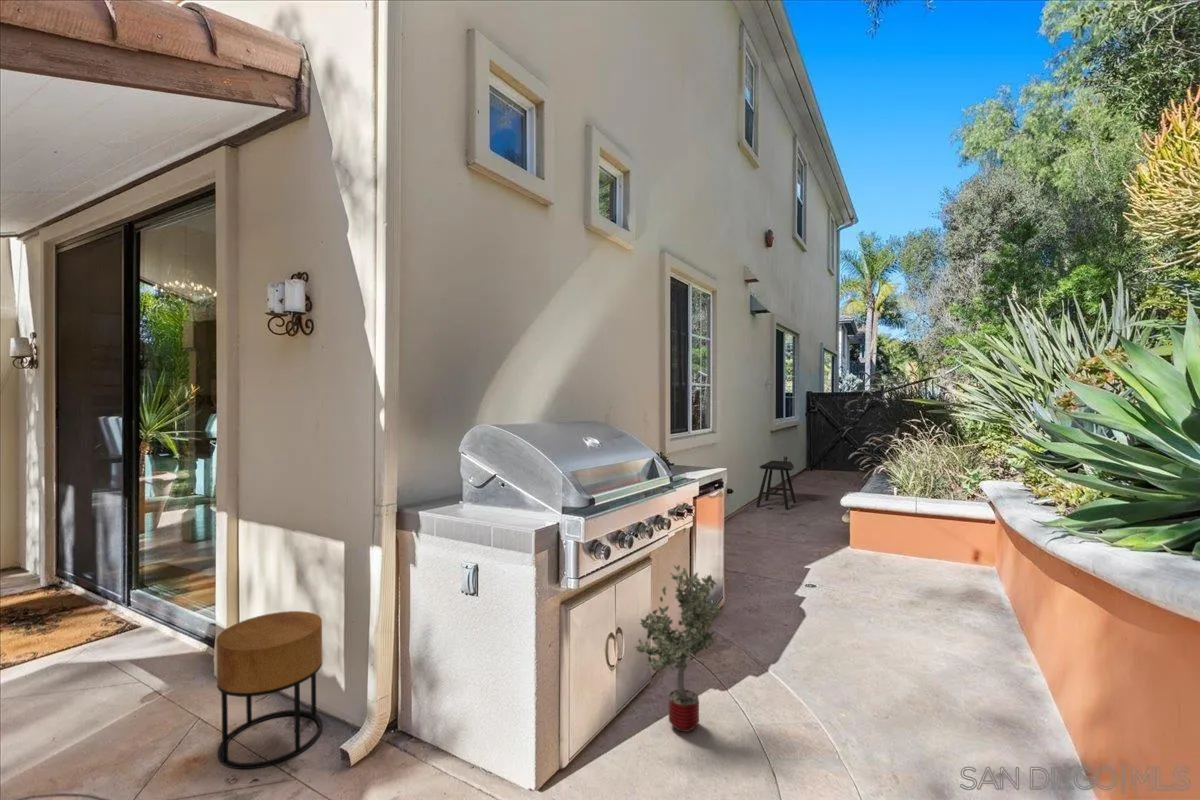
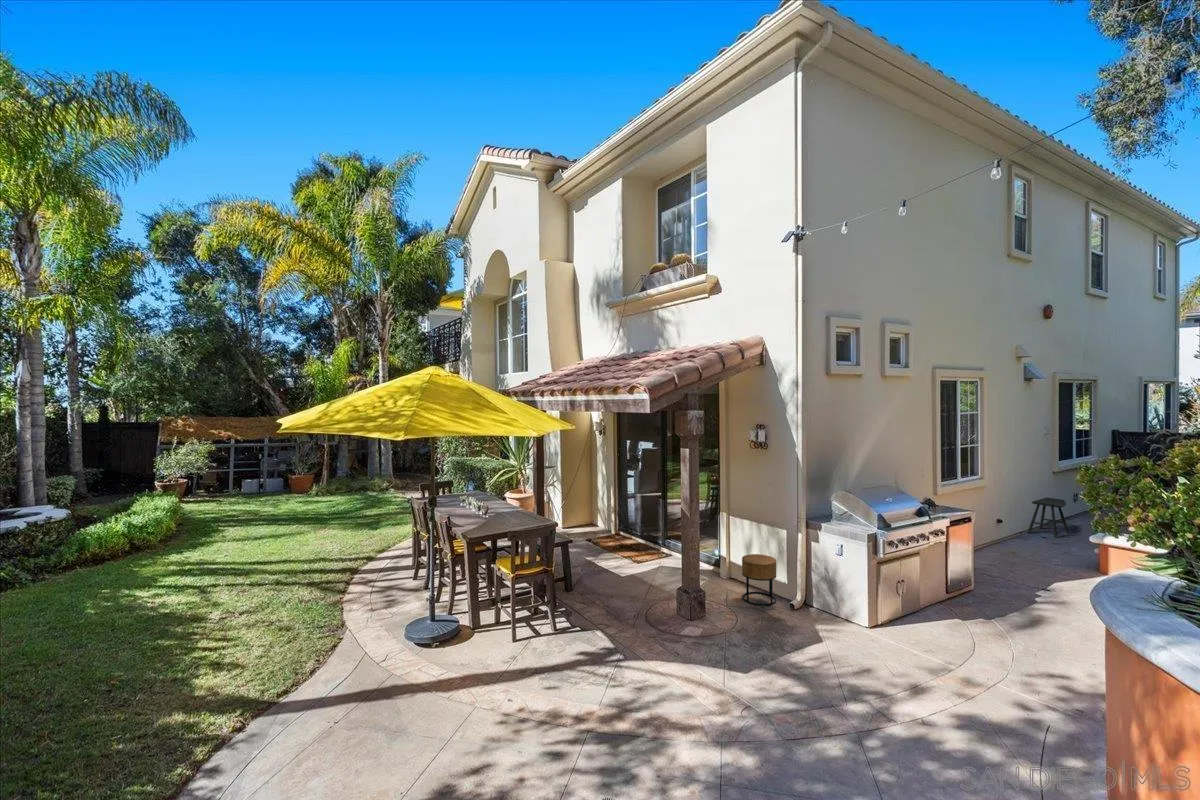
potted tree: present [636,565,721,732] -> none [909,556,955,626]

